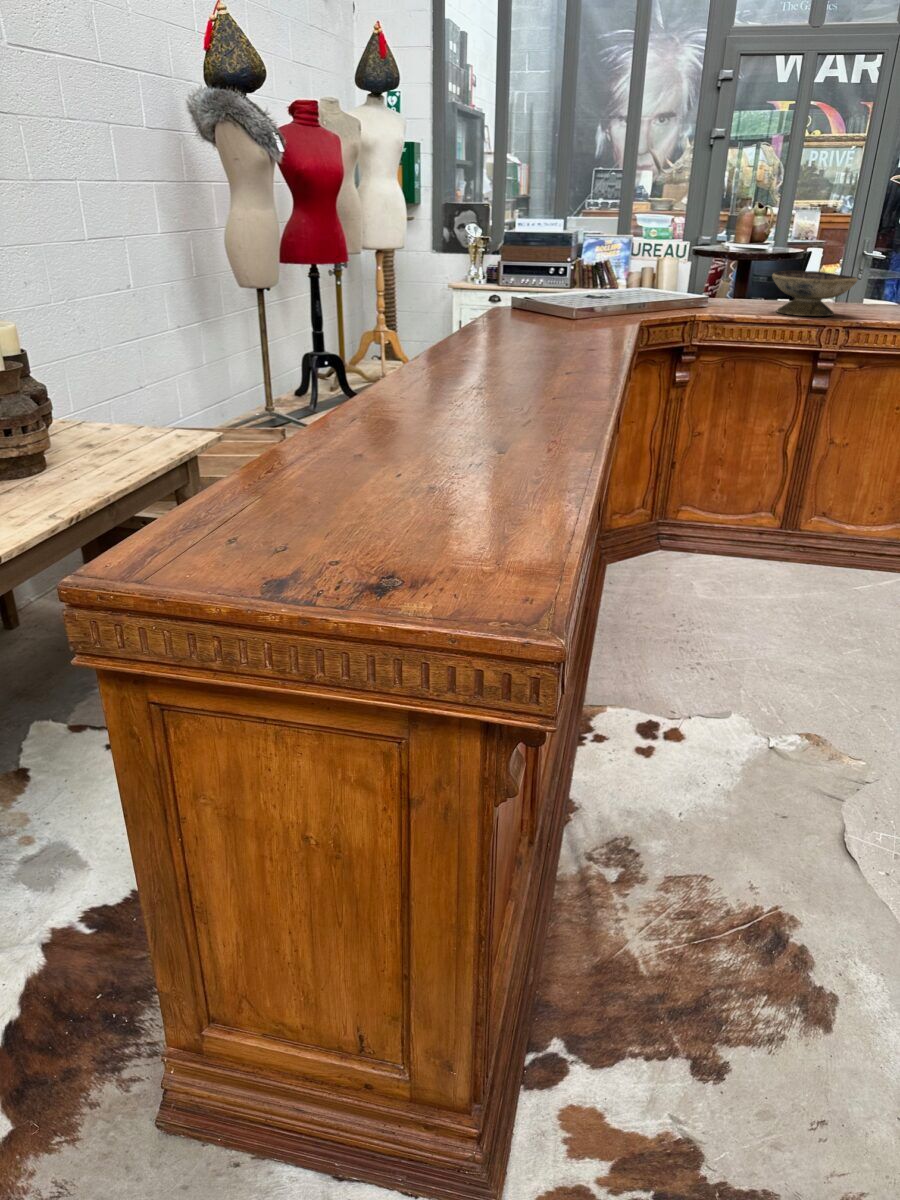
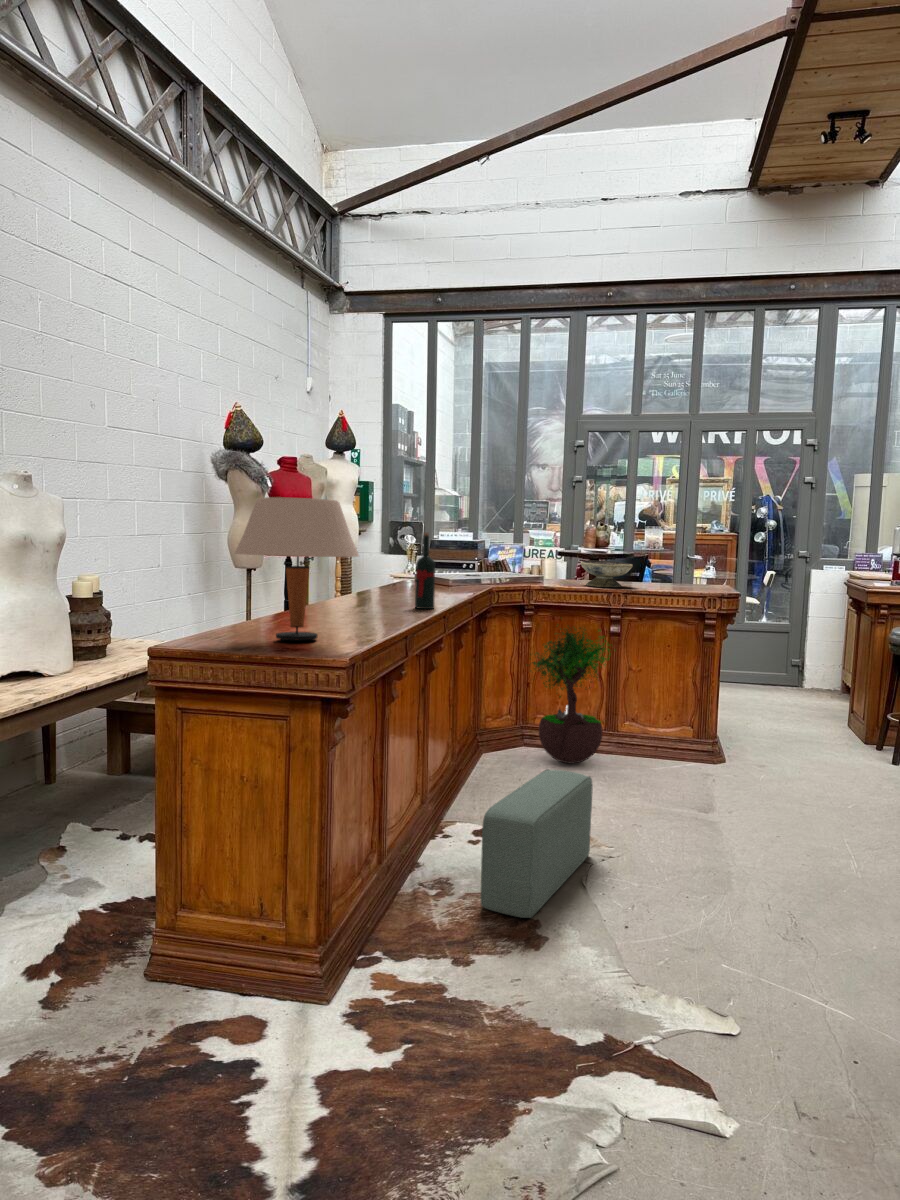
table lamp: none [247,177,545,531] -> present [235,497,359,641]
wine bottle: none [563,240,604,386] -> present [415,533,435,609]
potted tree: none [685,368,829,580] -> present [532,628,610,763]
pouf: none [699,654,856,944] -> present [480,770,593,918]

